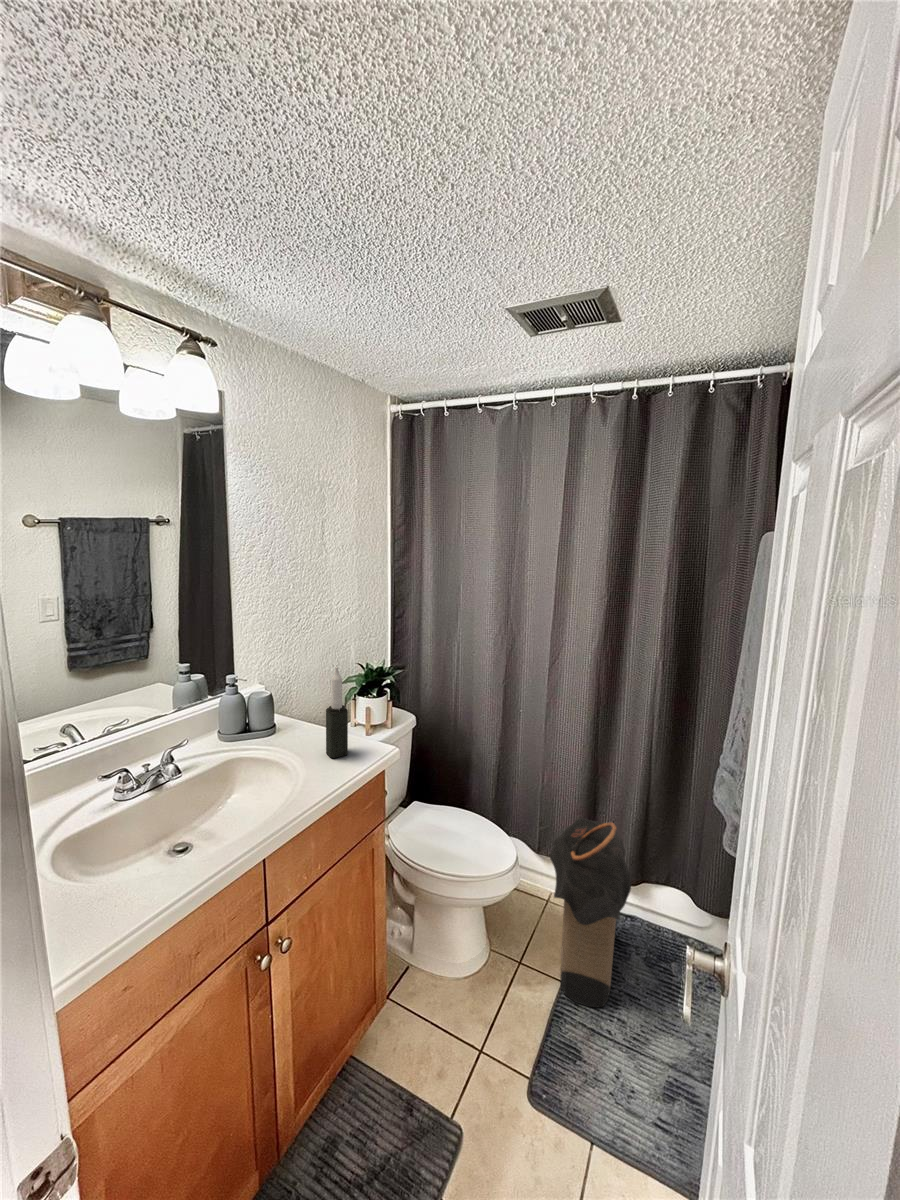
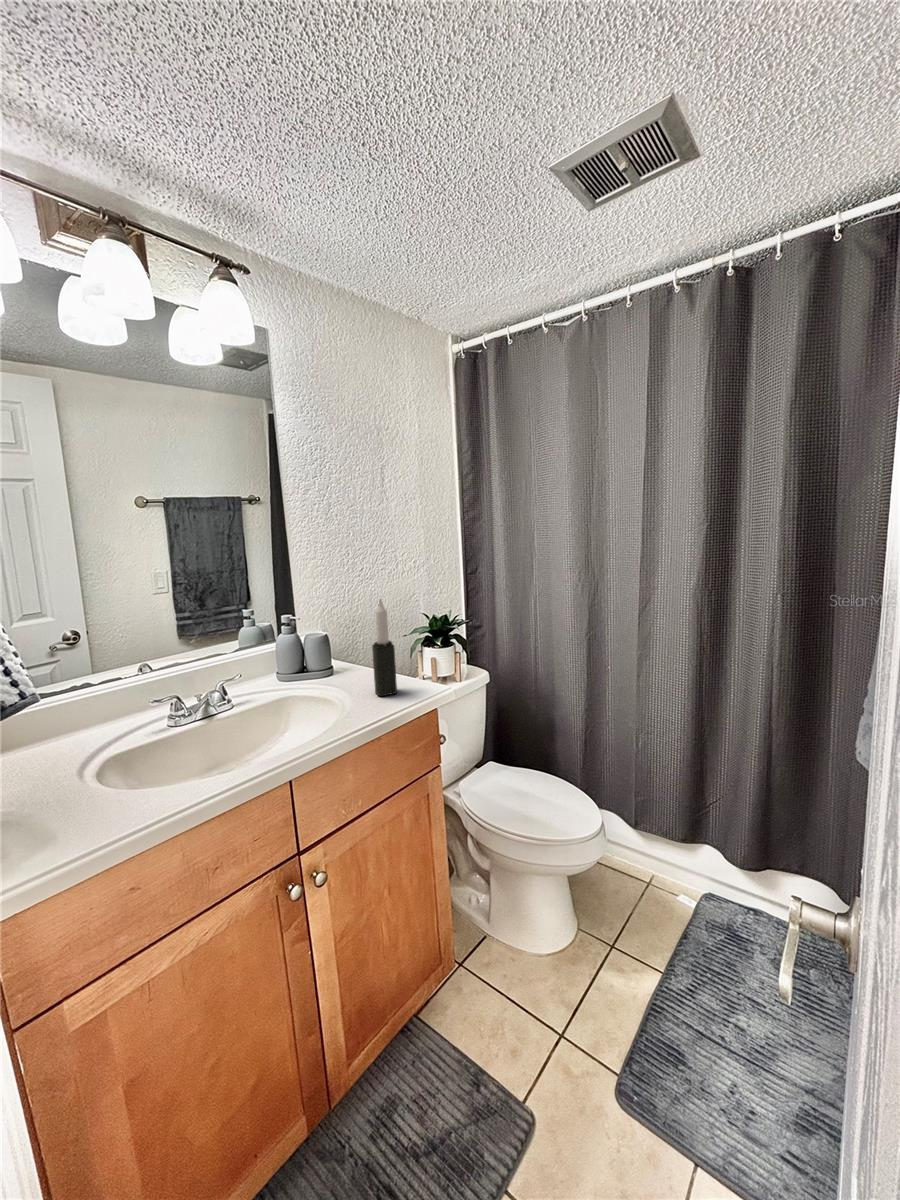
laundry hamper: present [550,818,631,1007] -> none [642,787,748,1007]

